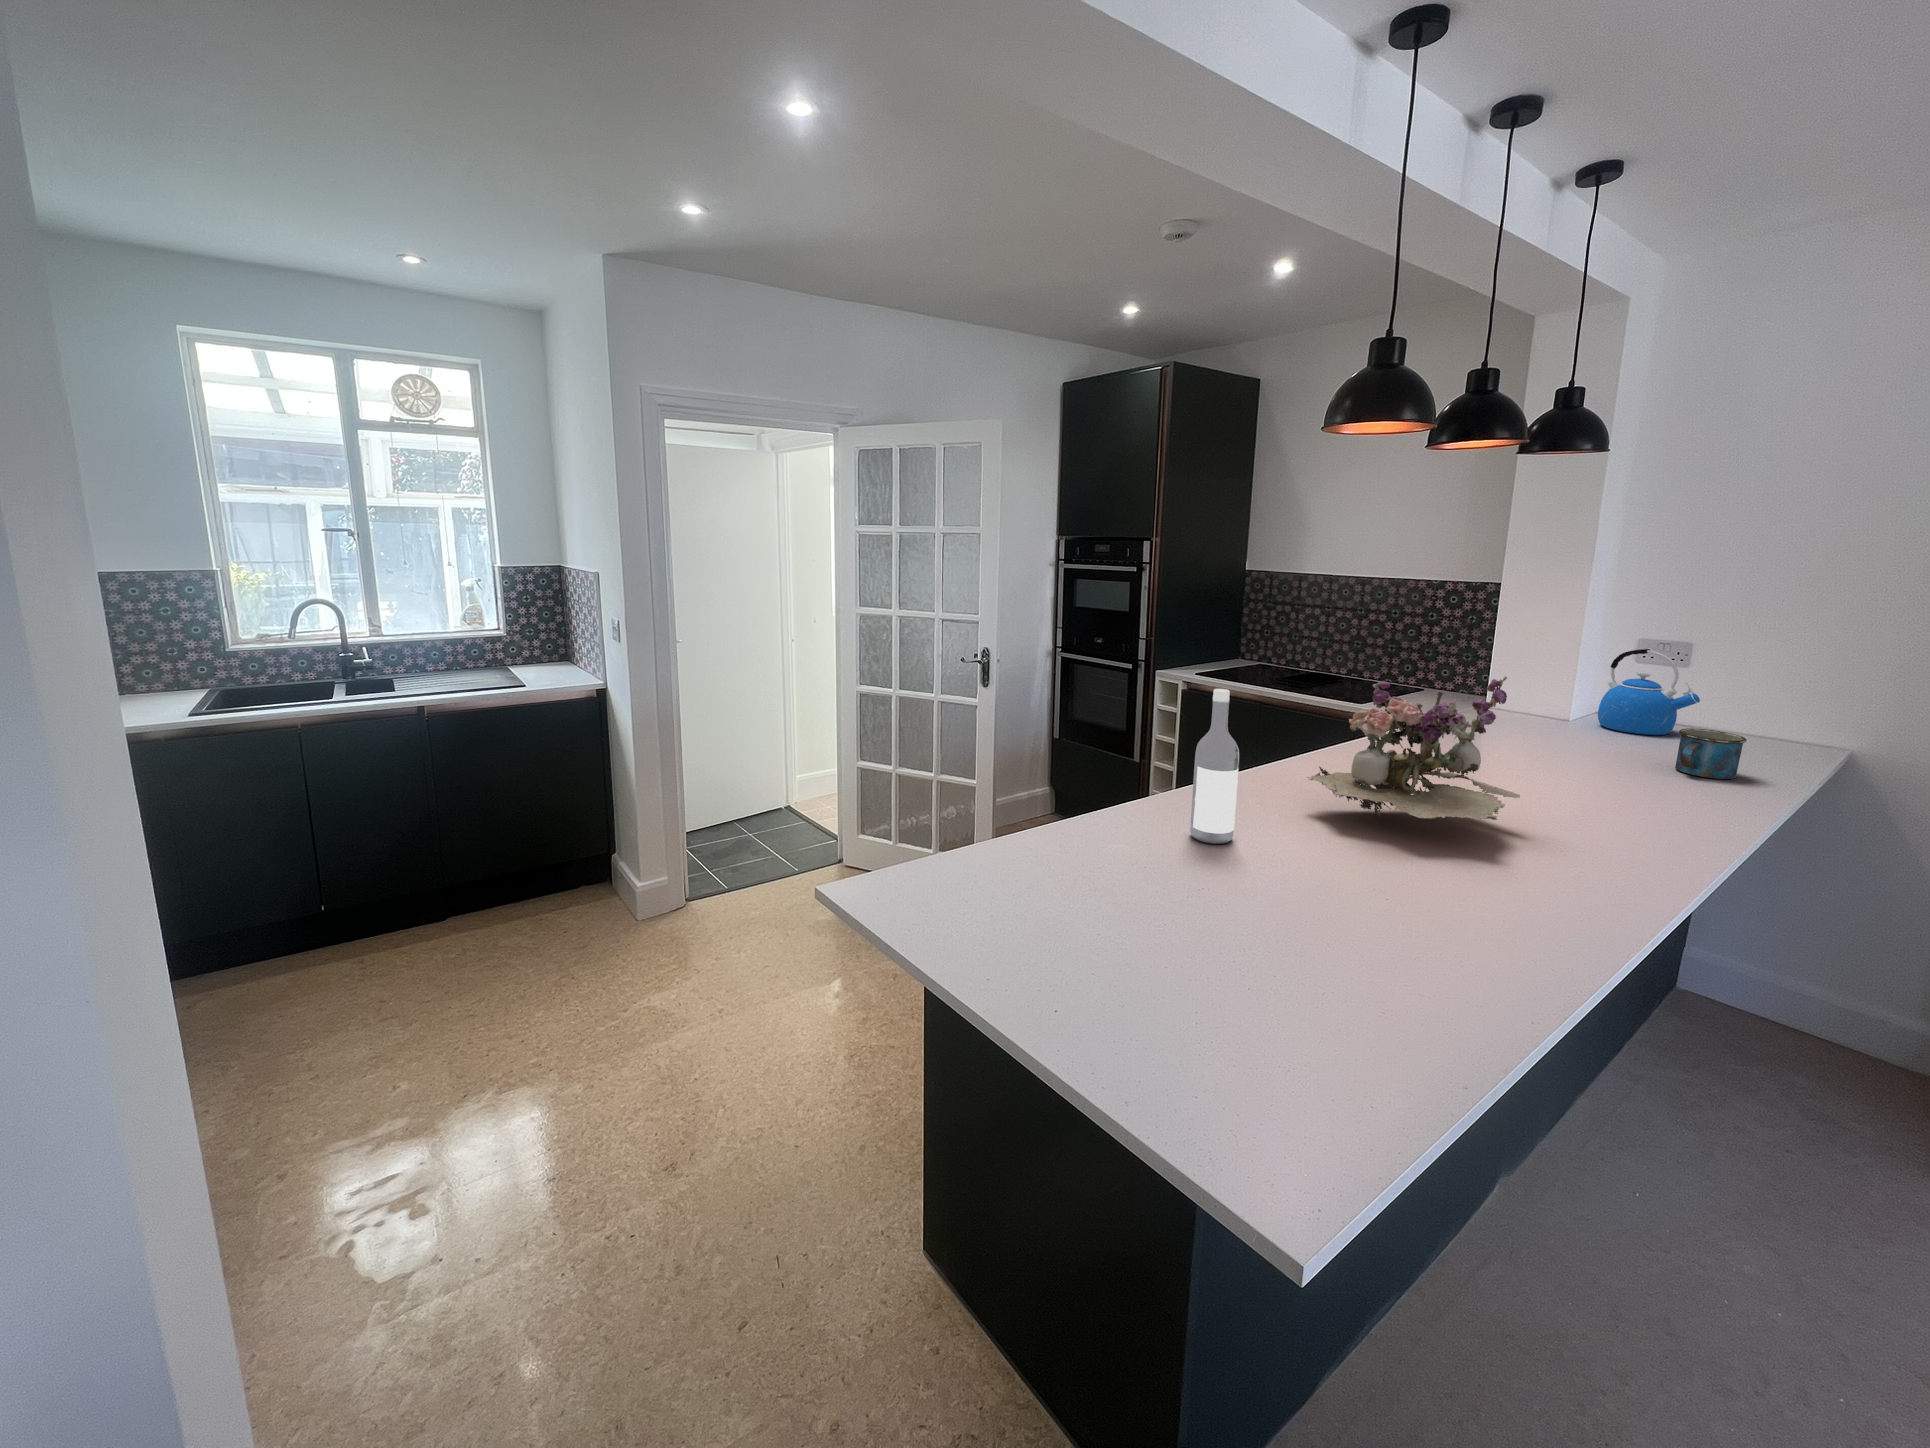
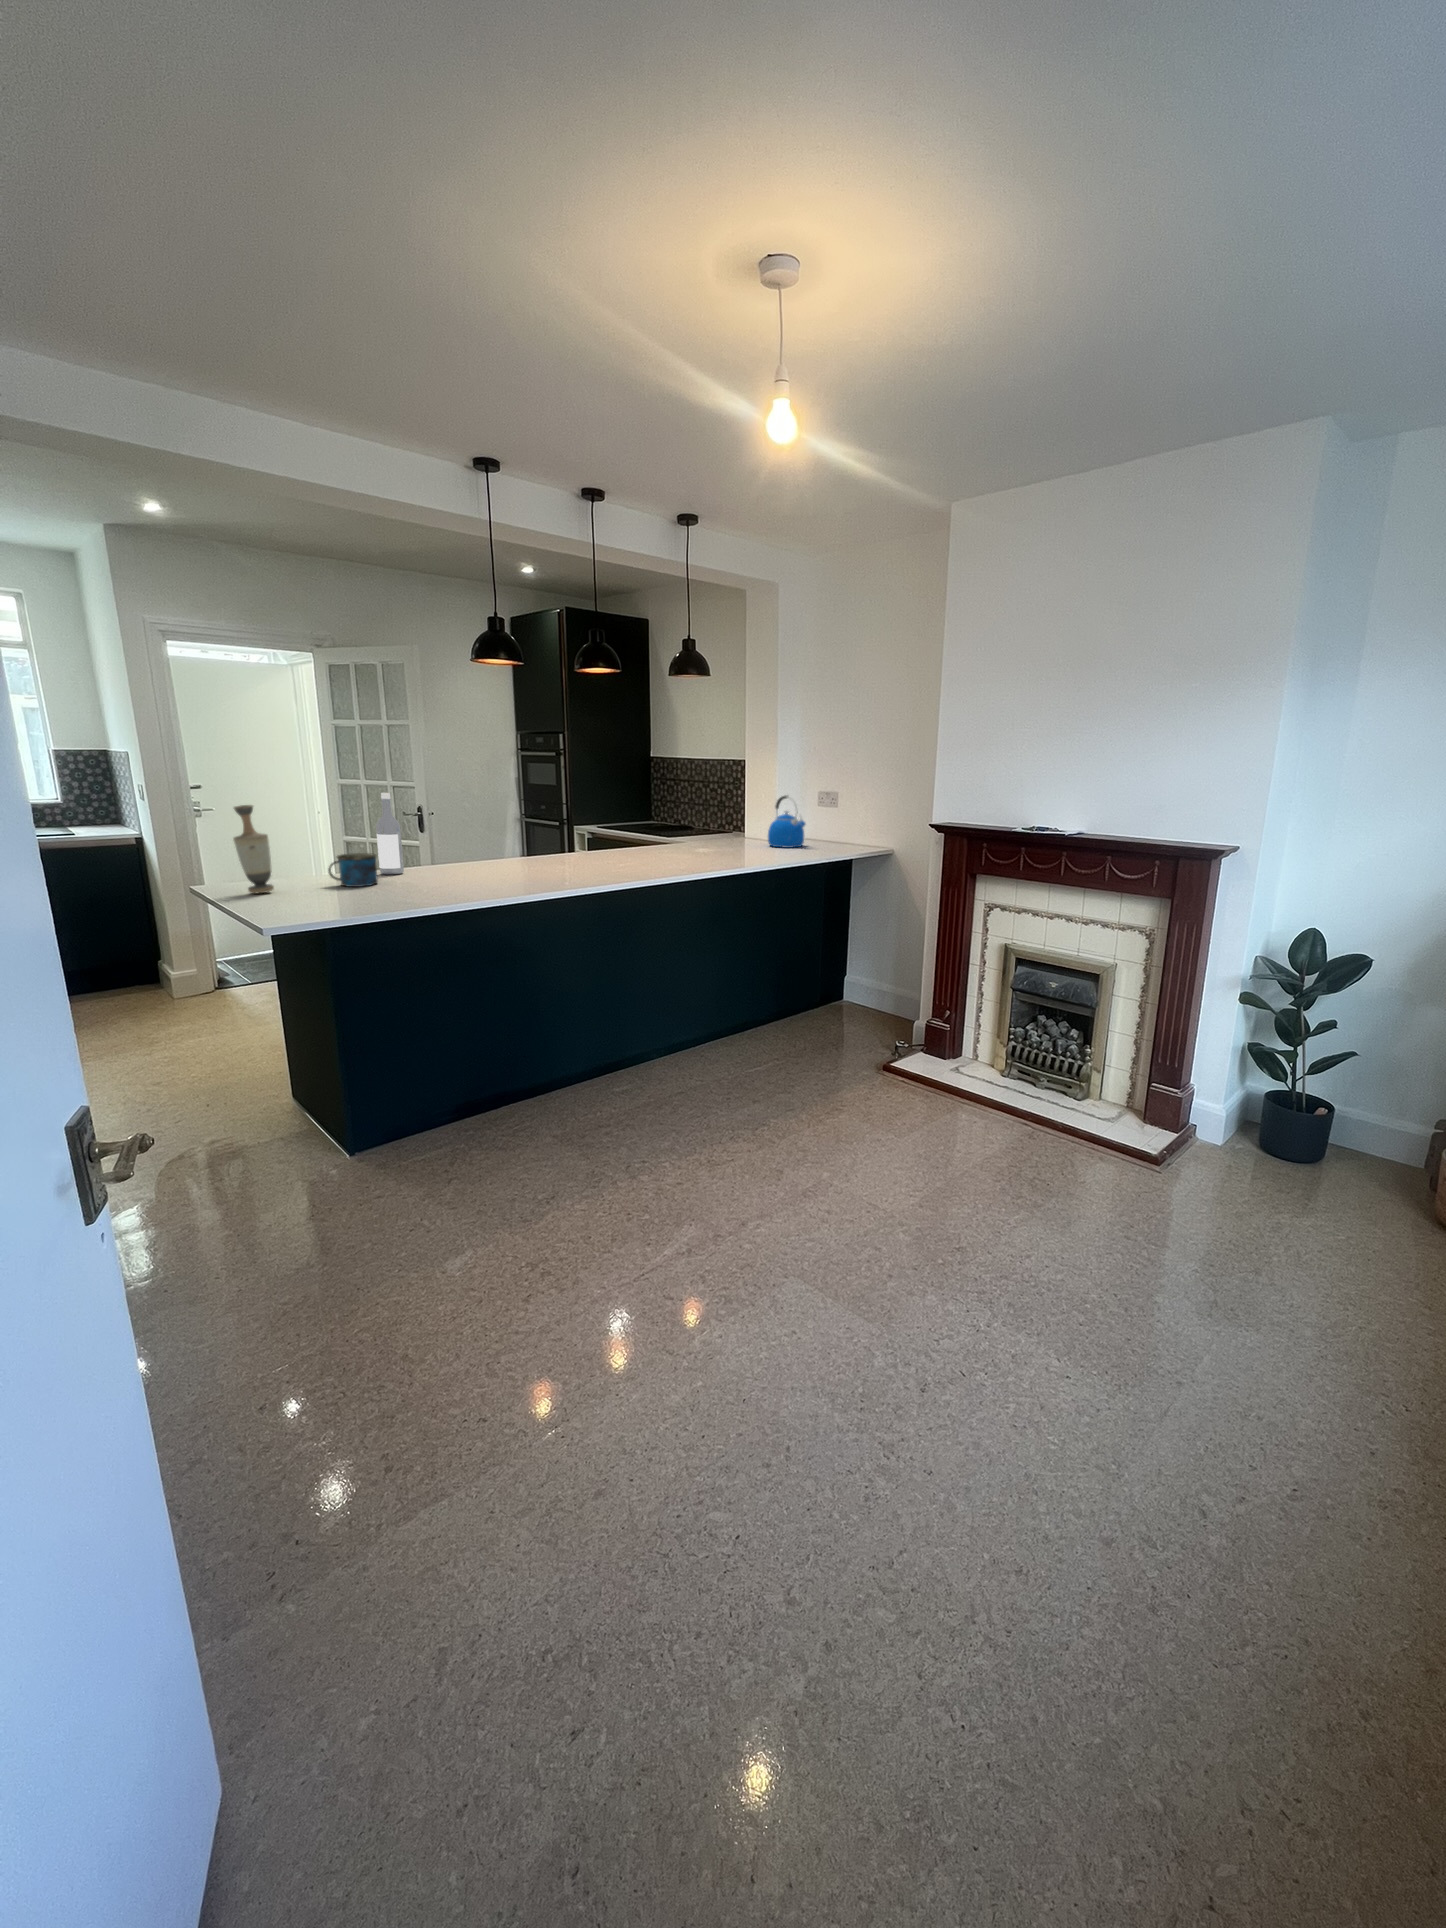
flower arrangement: present [1308,676,1520,820] -> none [466,790,566,868]
mug: present [1675,729,1747,779] -> present [328,853,378,887]
vase: none [1102,764,1171,961] -> present [234,805,274,894]

